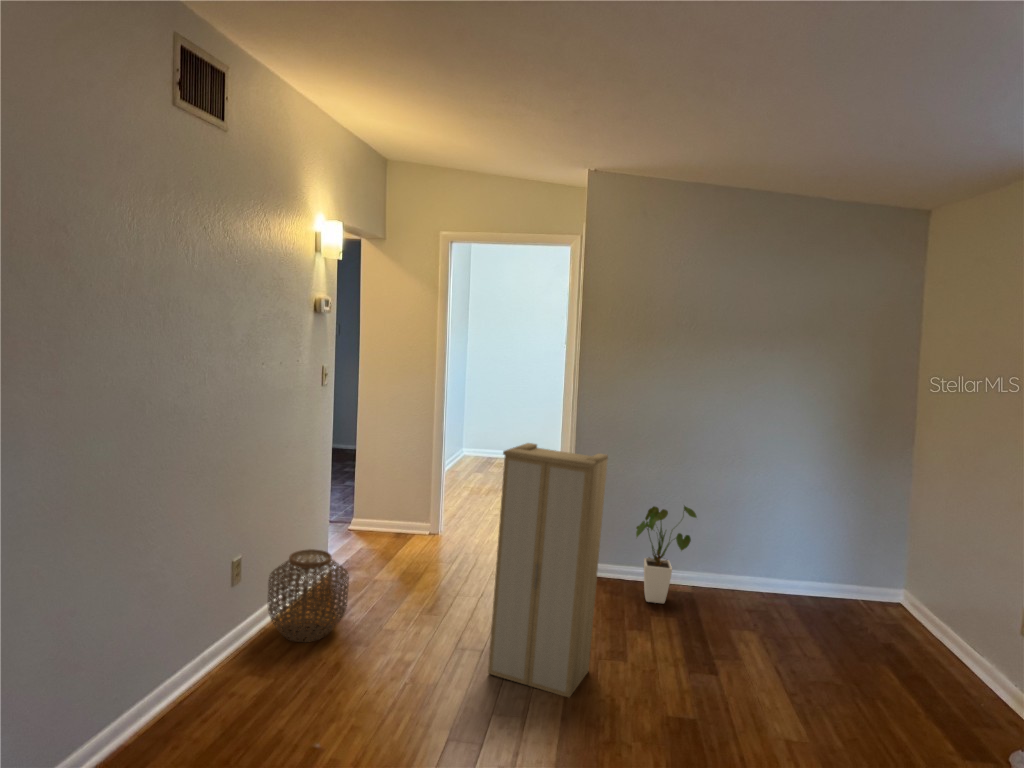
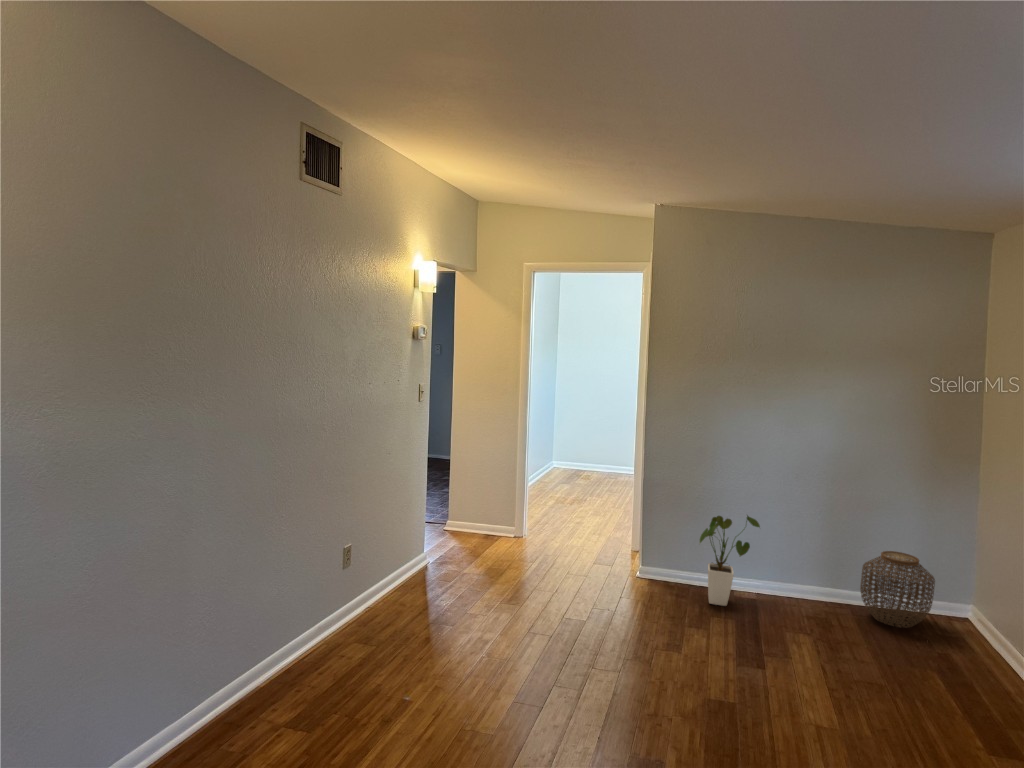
cabinet: present [488,443,608,697] -> none [554,453,661,678]
woven basket: present [268,549,349,642] -> present [860,551,935,628]

